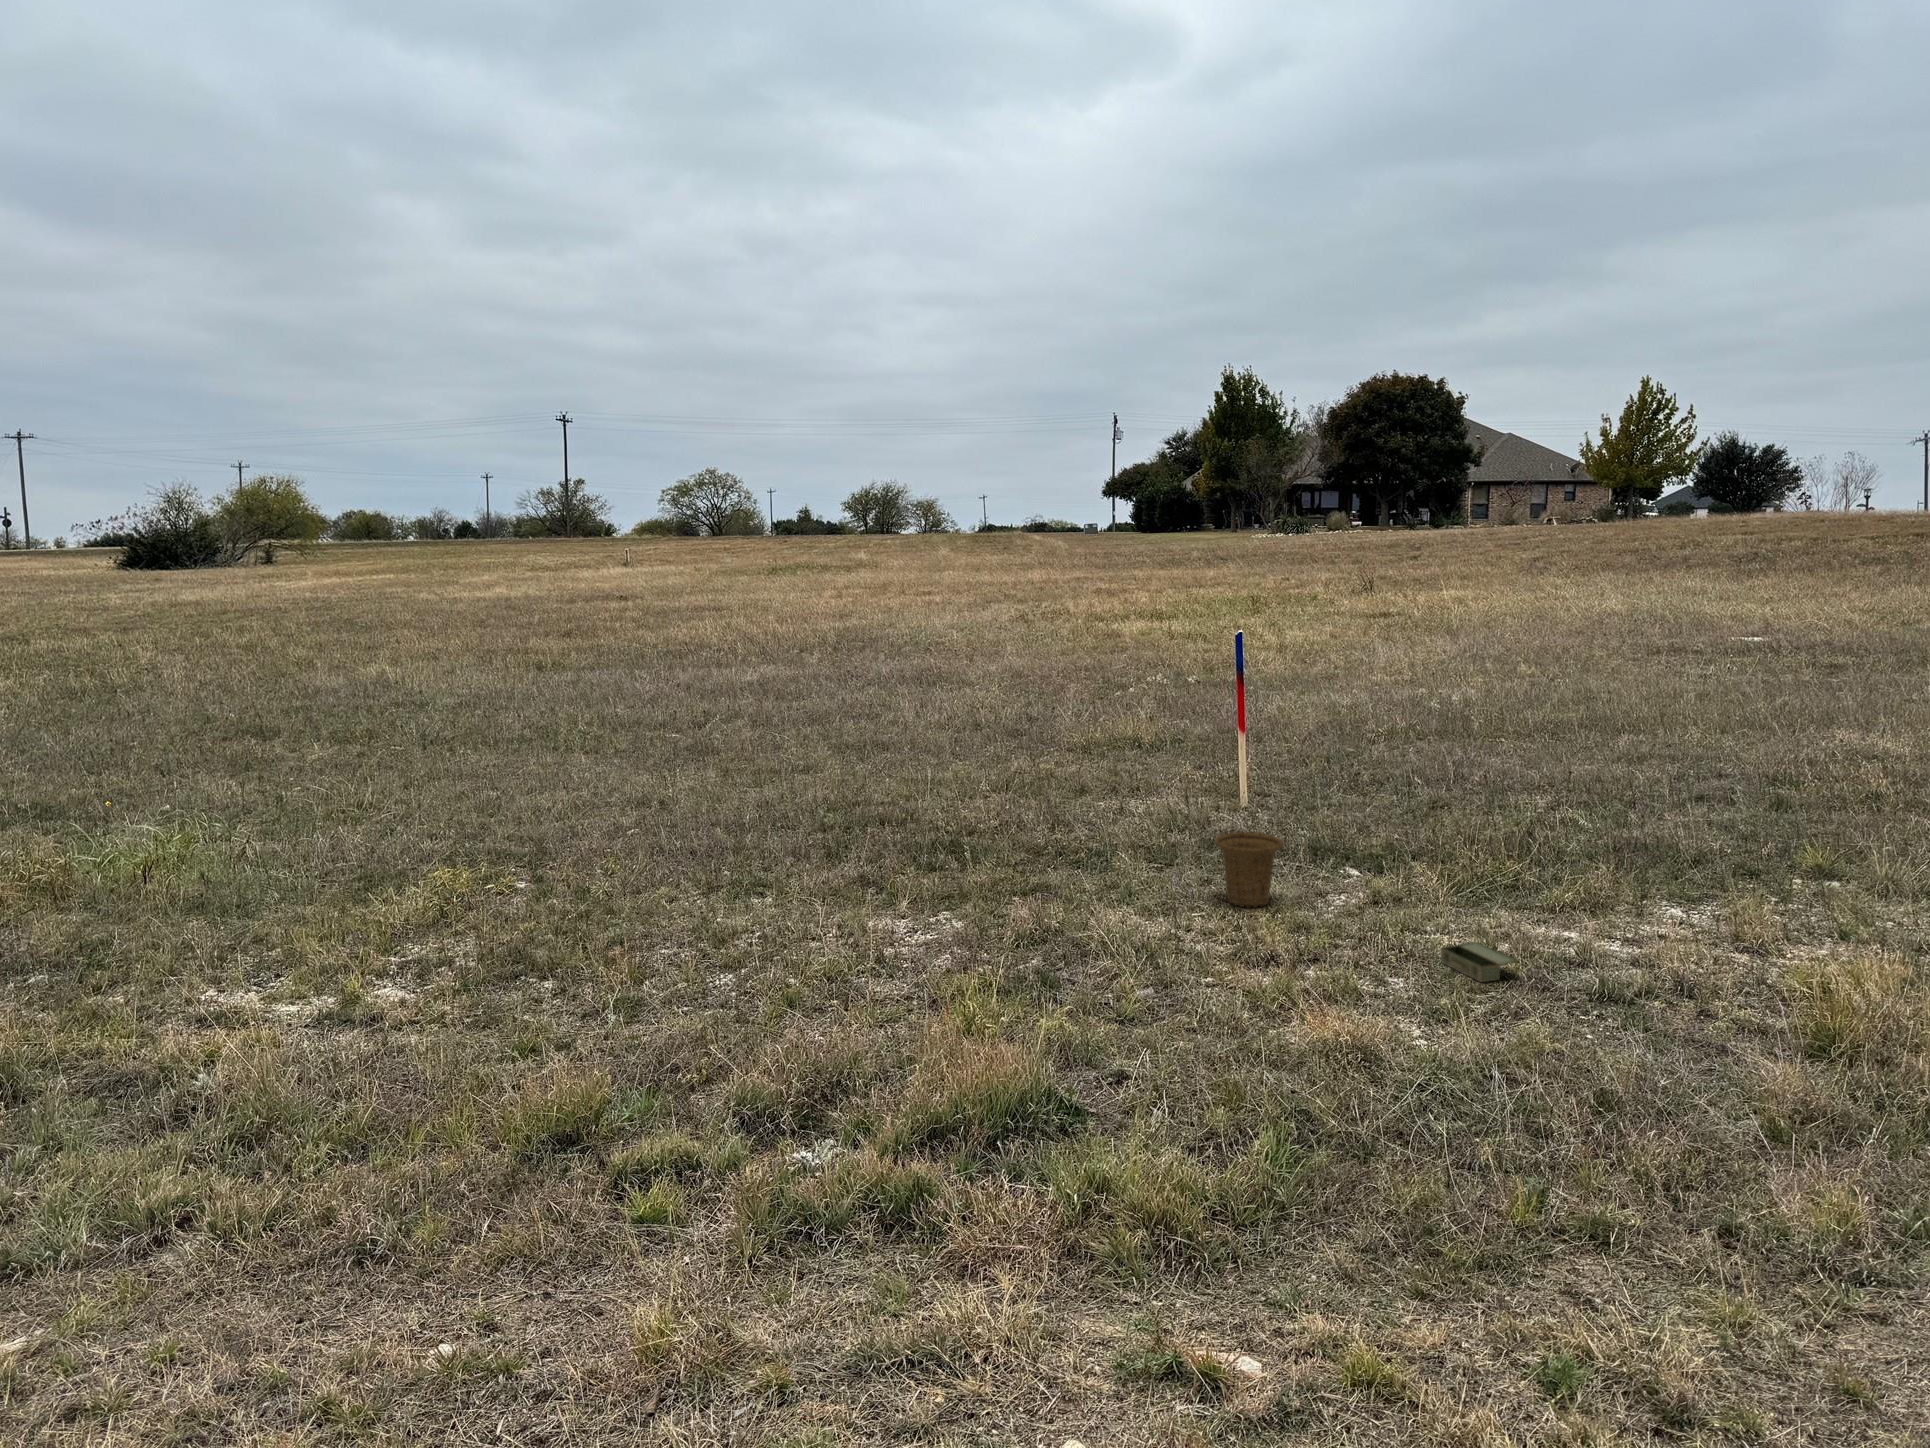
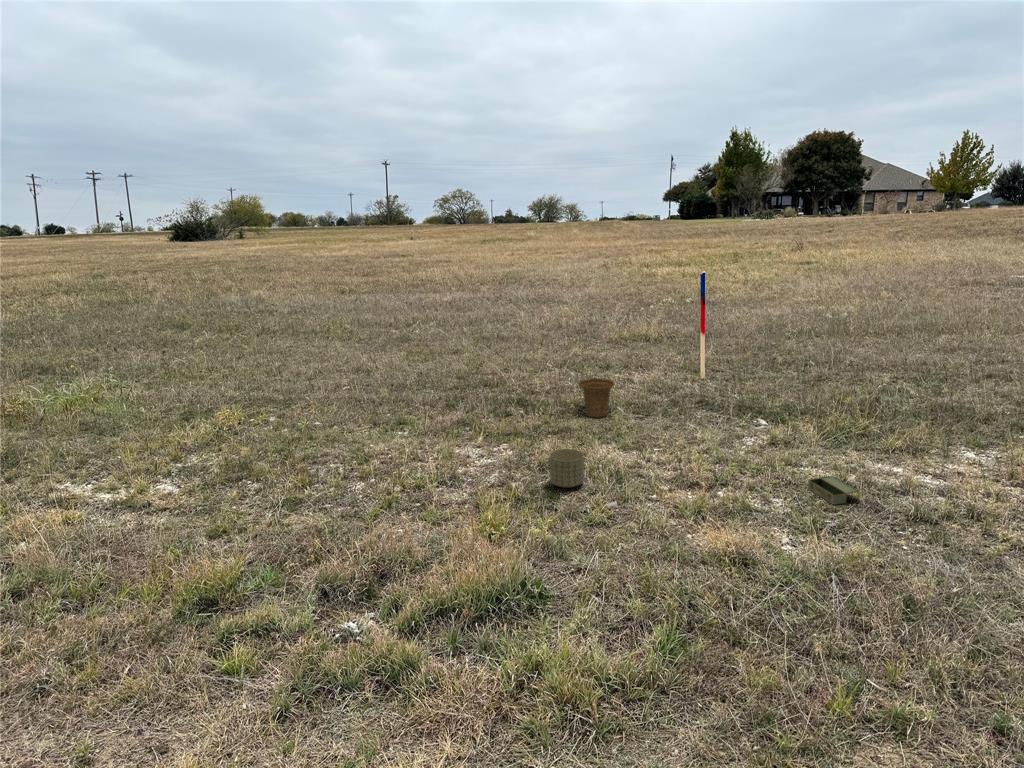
basket: present [1215,832,1283,907] -> present [579,378,614,418]
planter: none [1038,908,1093,971] -> present [549,449,584,488]

